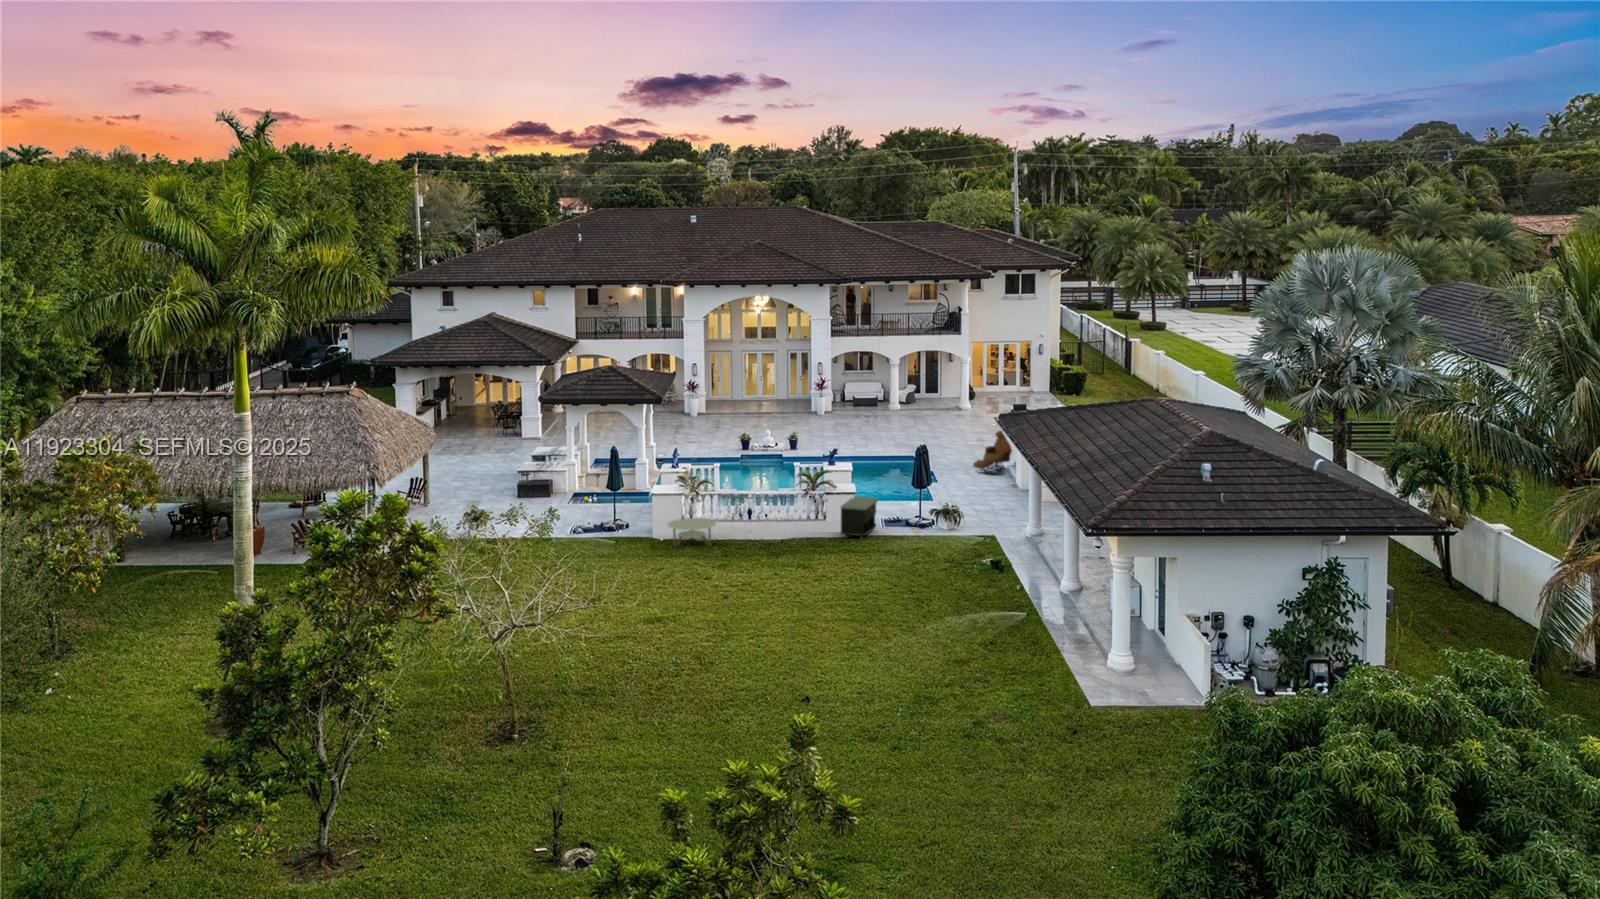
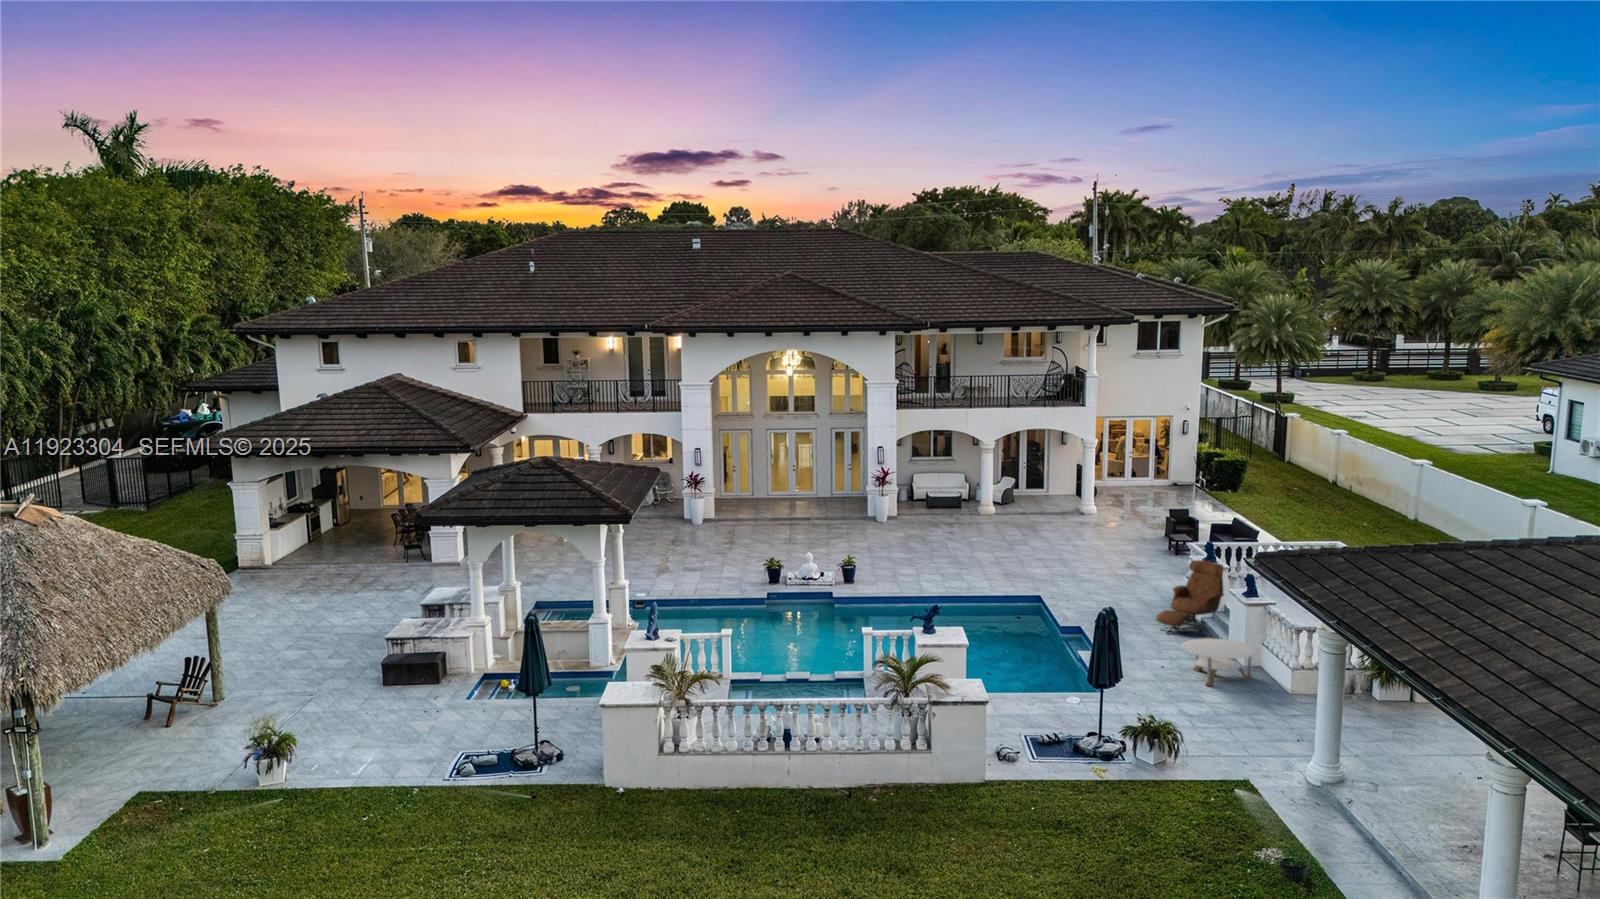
storage bench: present [841,496,877,538] -> none [968,703,1034,794]
round table: present [667,518,716,547] -> present [1181,638,1258,686]

